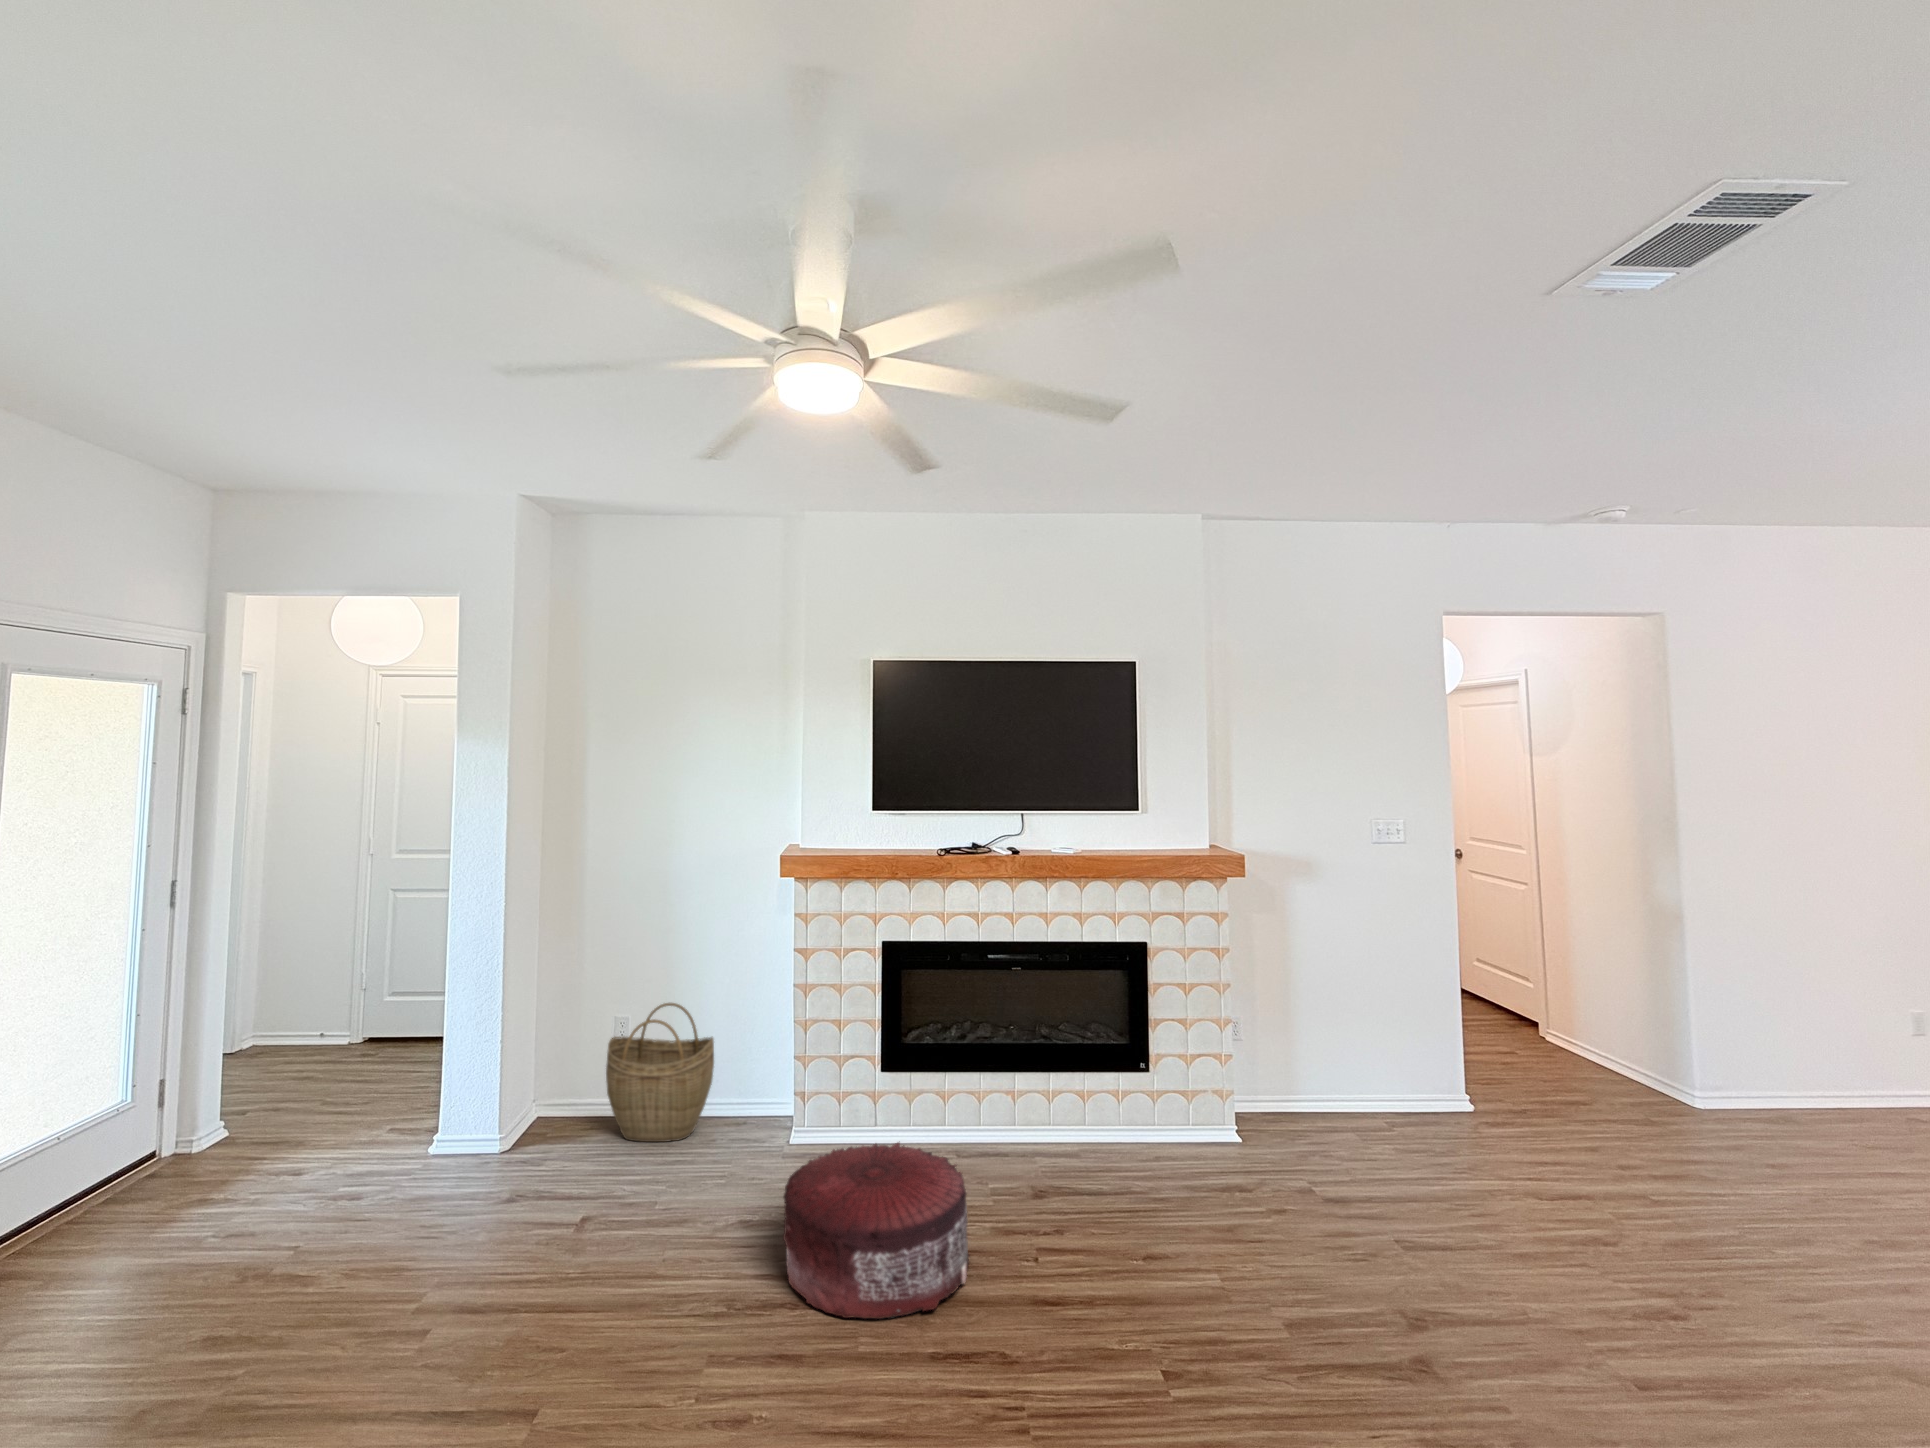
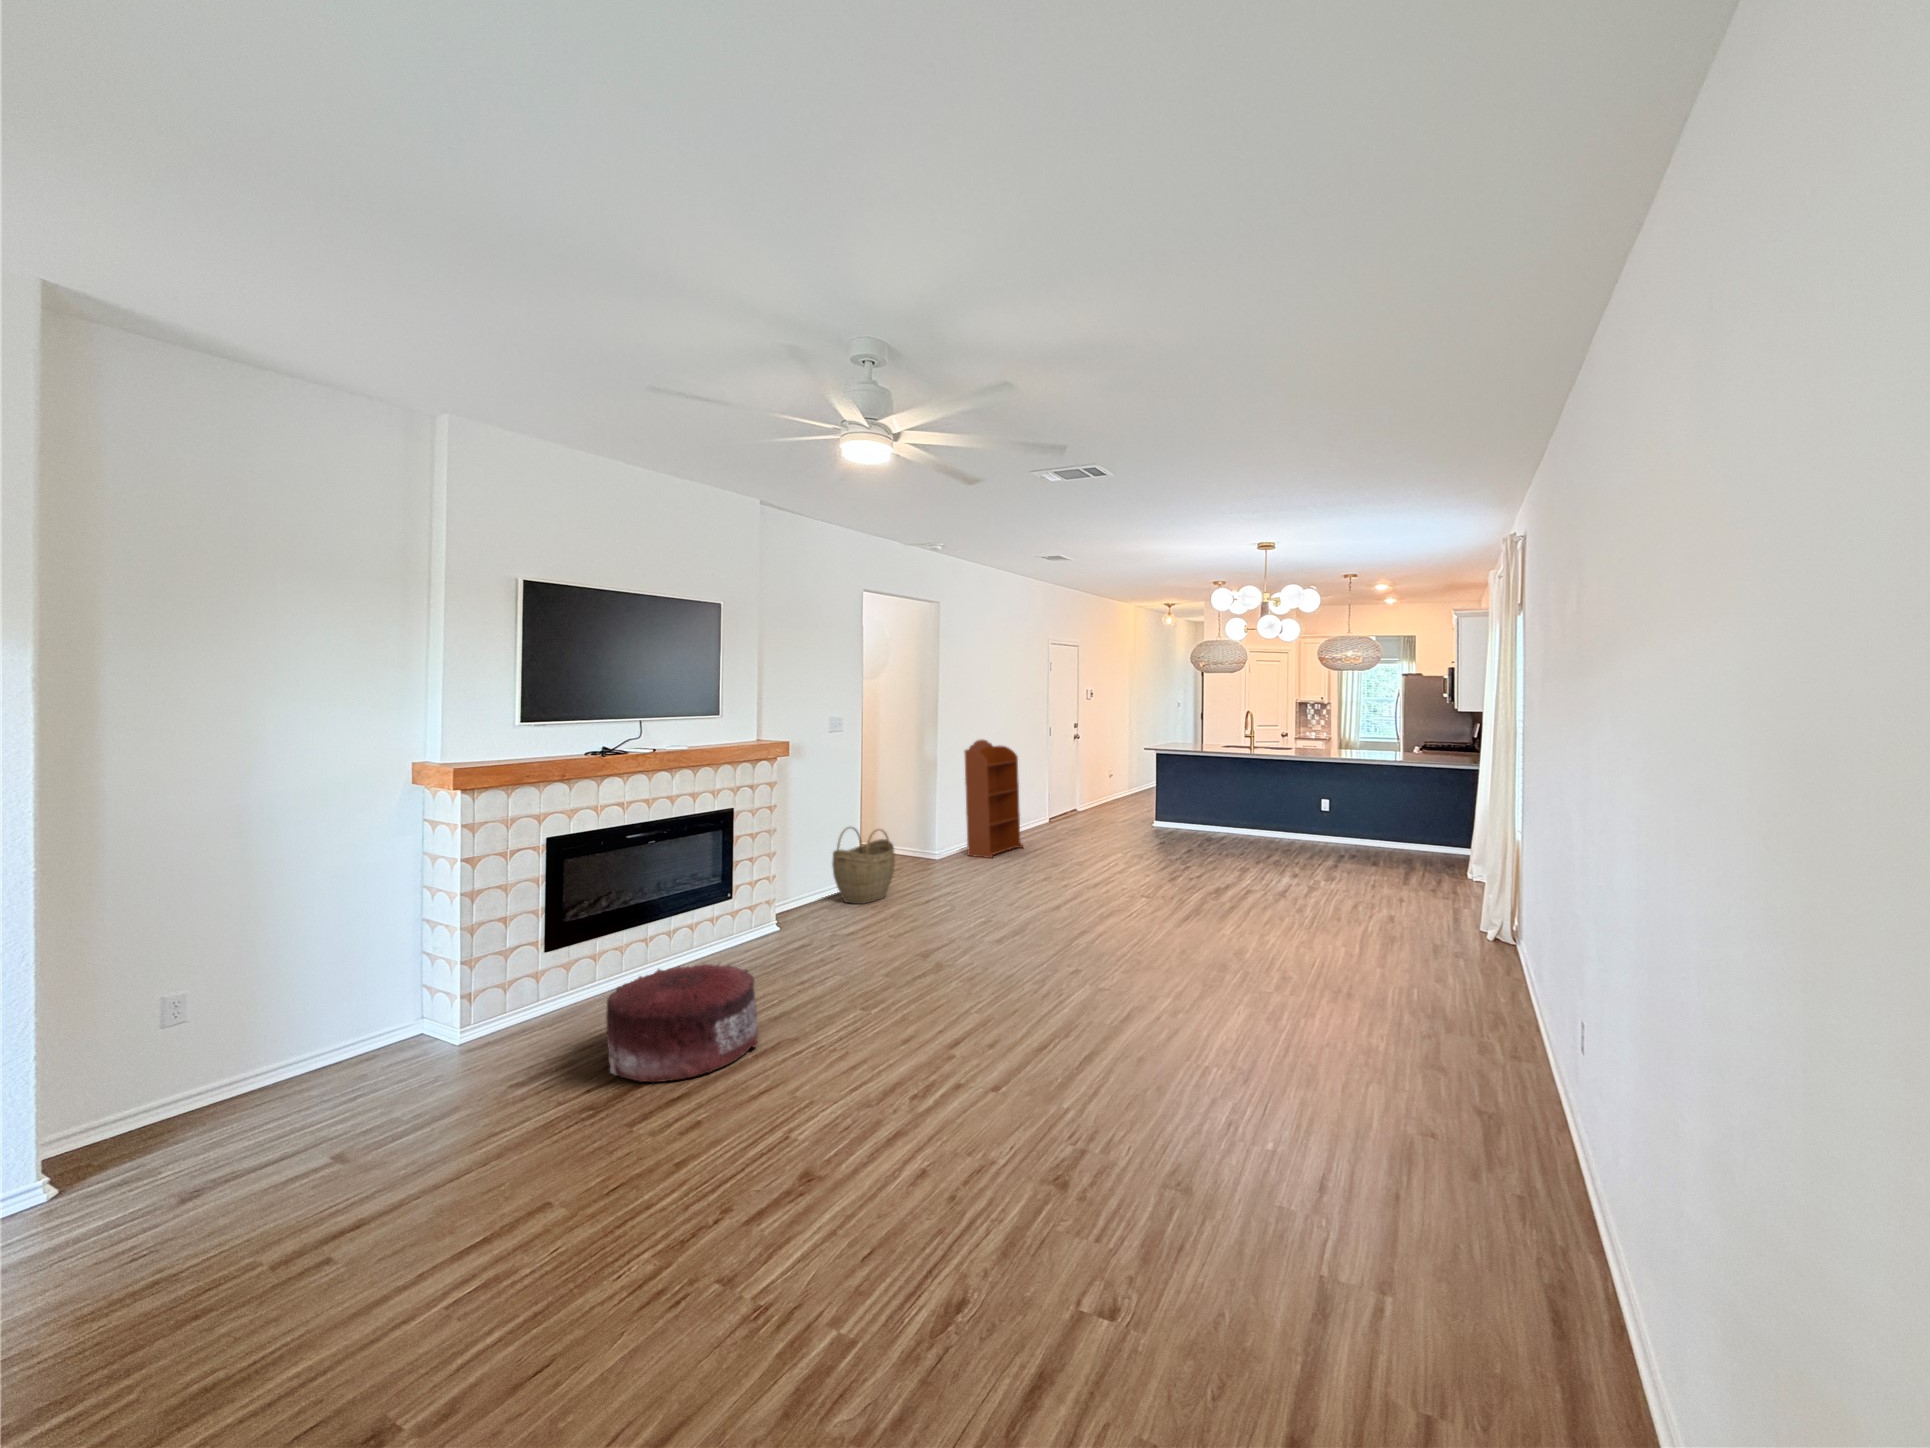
bookcase: none [1709,886,1890,1133] -> present [964,739,1023,858]
woven basket: present [606,1003,714,1142] -> present [832,827,895,904]

